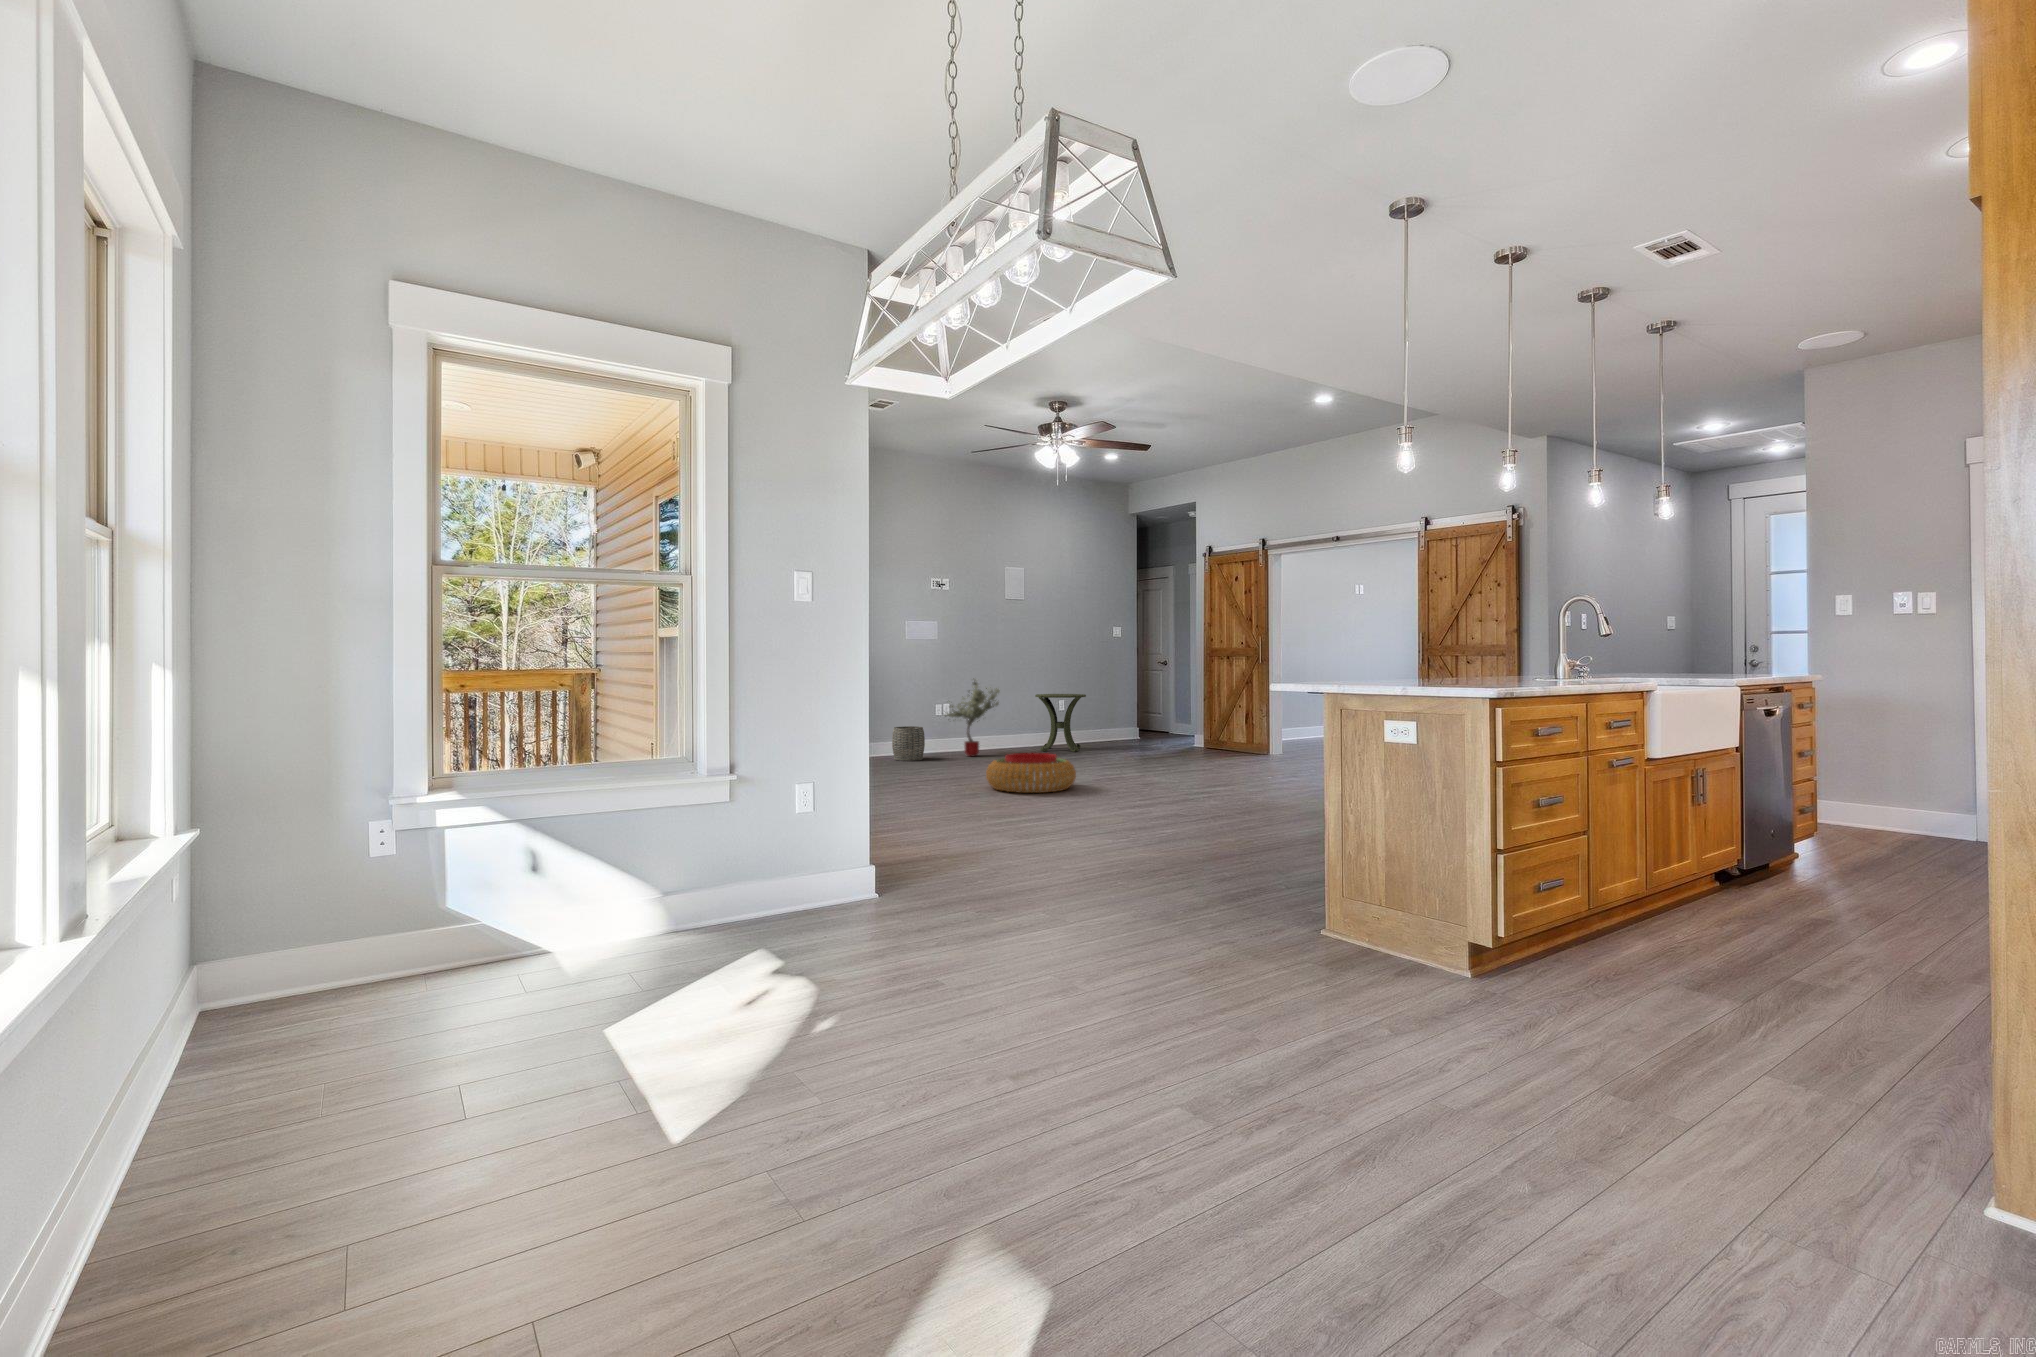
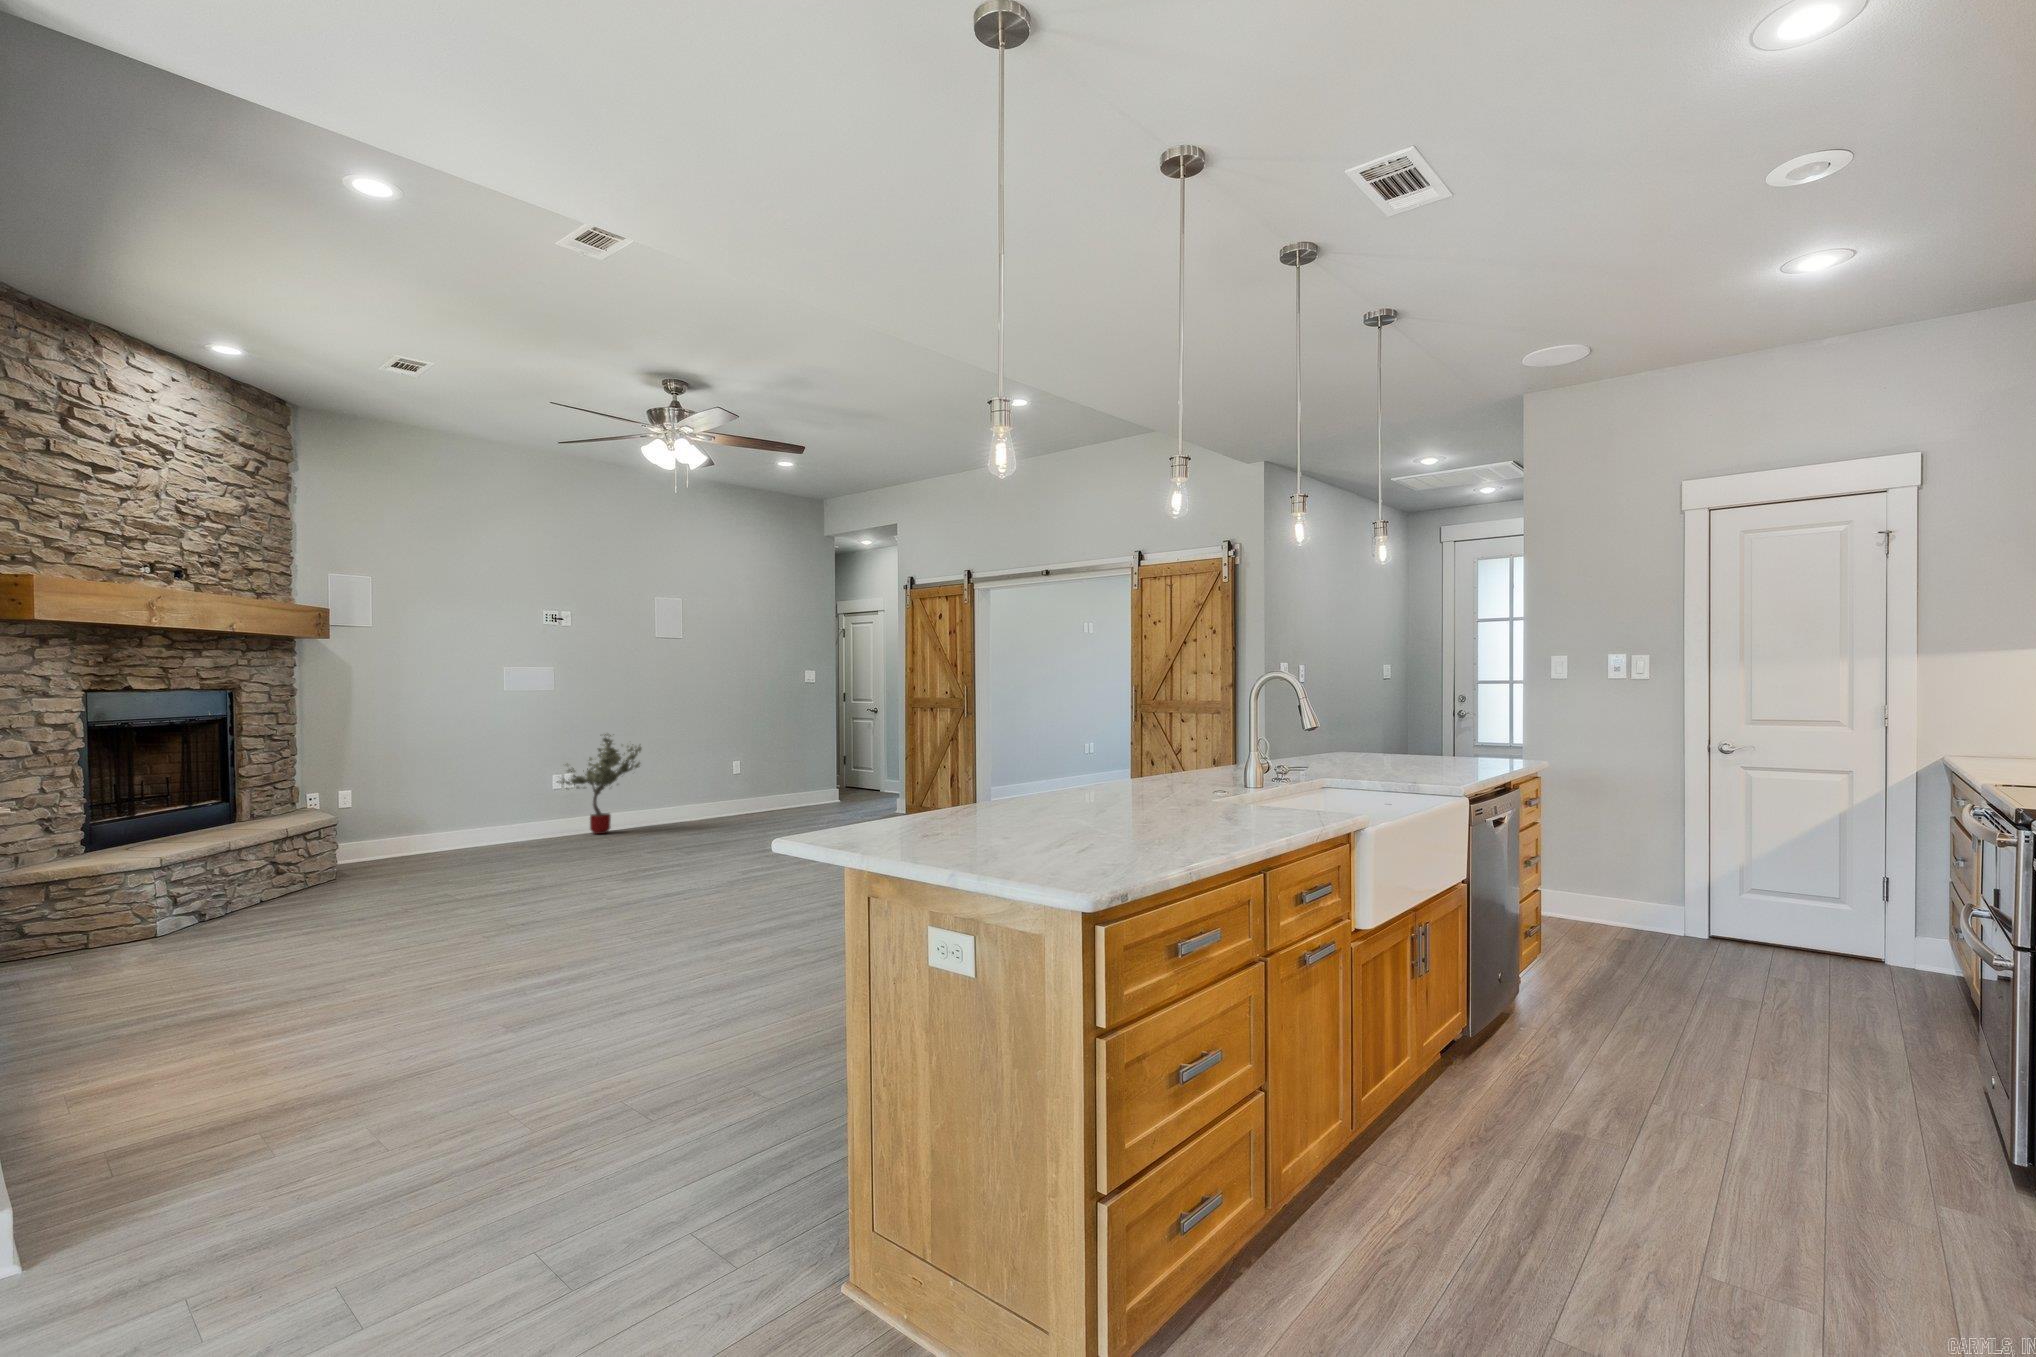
side table: present [1035,694,1086,752] -> none [696,749,761,822]
woven basket: present [892,726,925,761] -> none [480,798,528,846]
pouf: present [986,753,1076,793] -> none [556,845,689,907]

